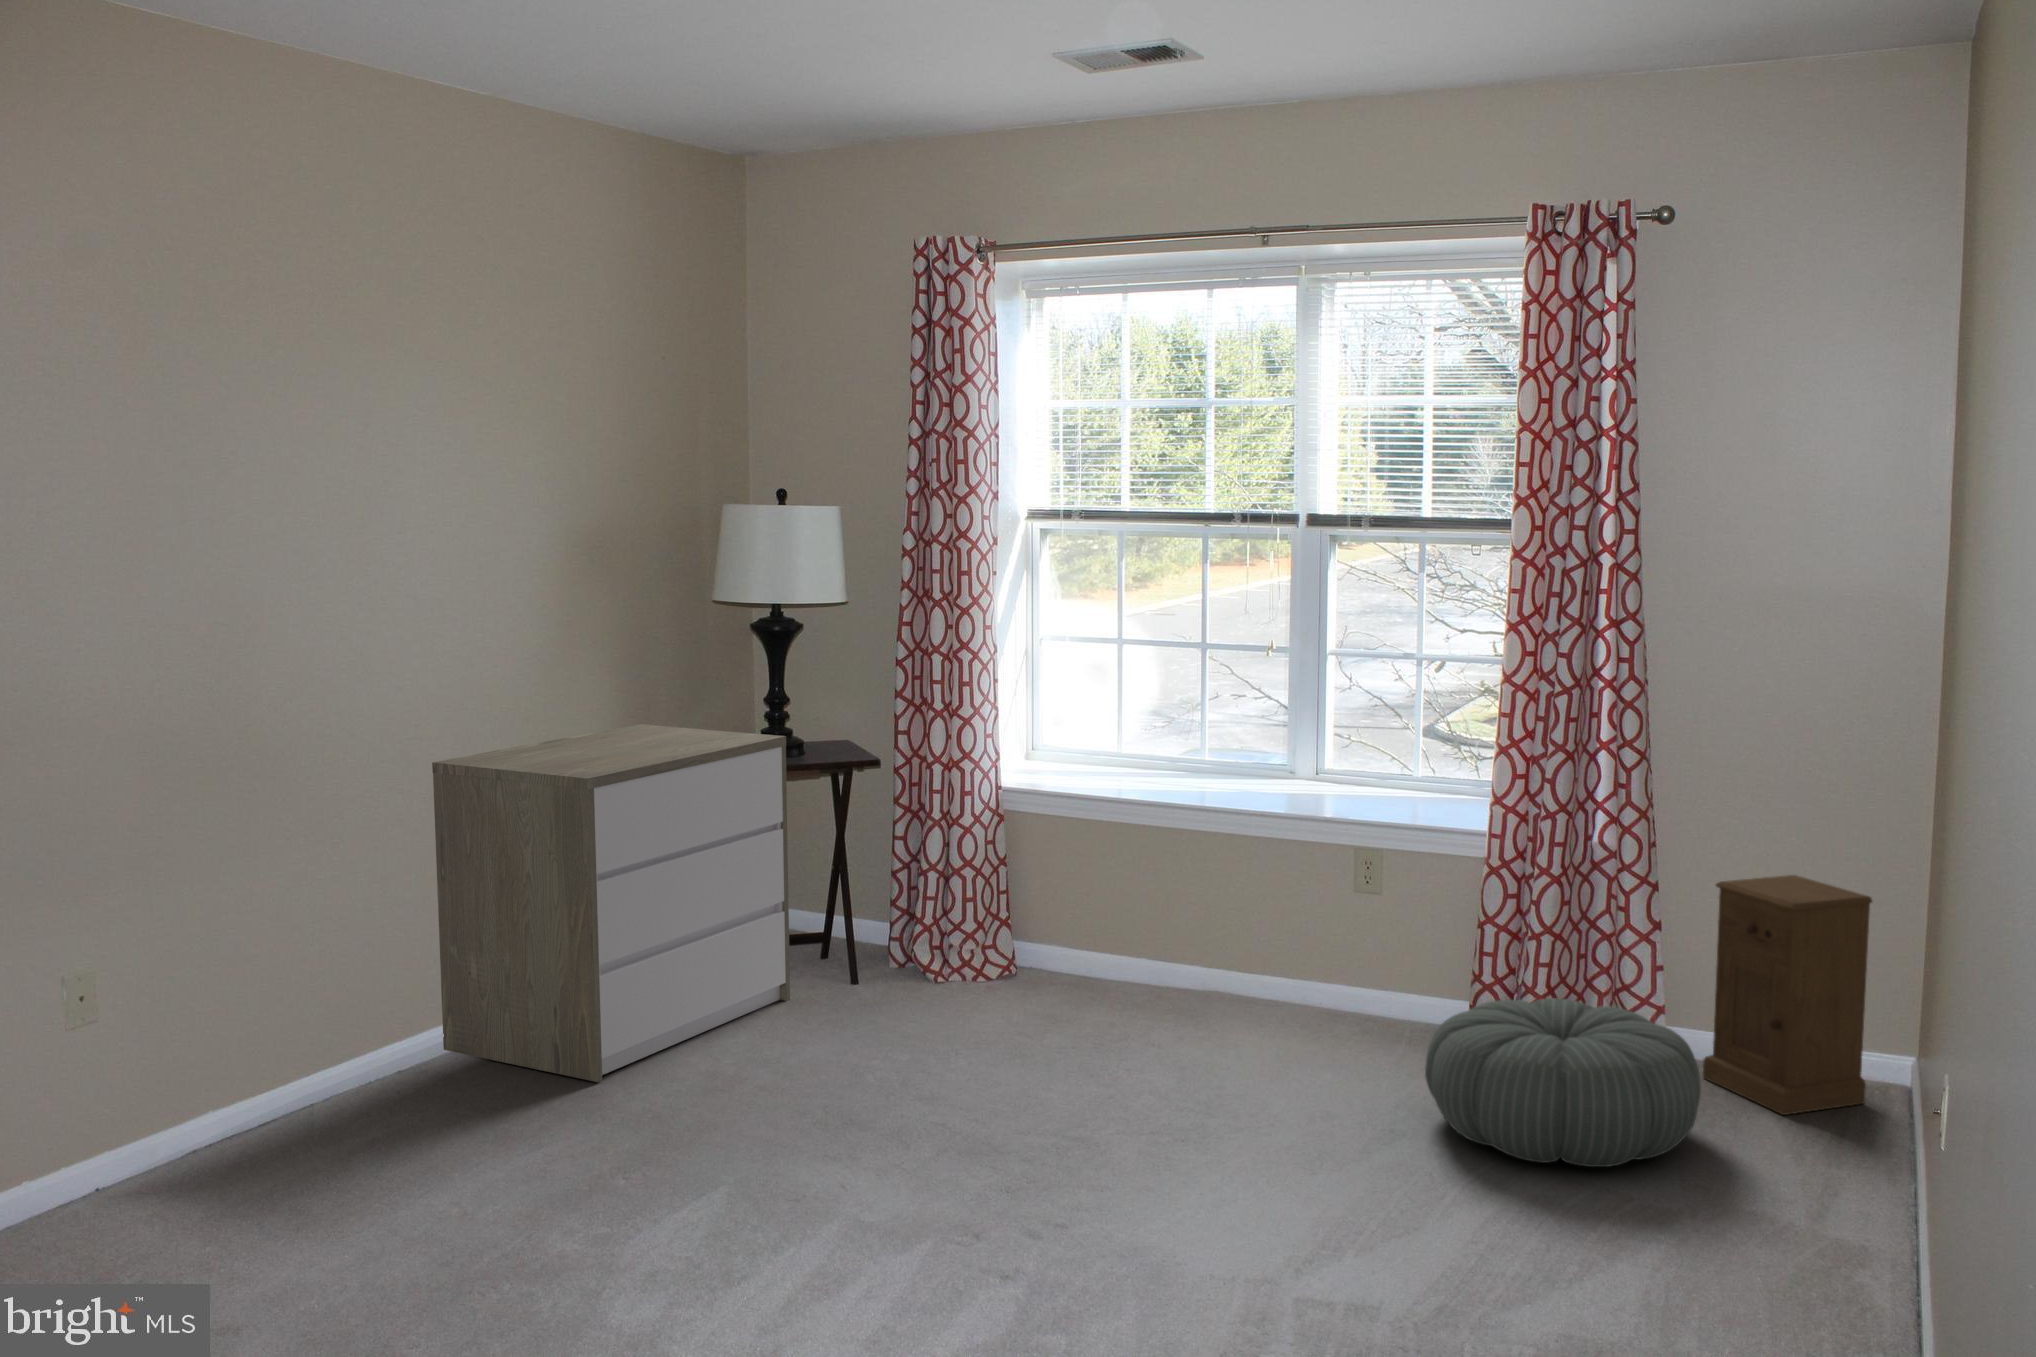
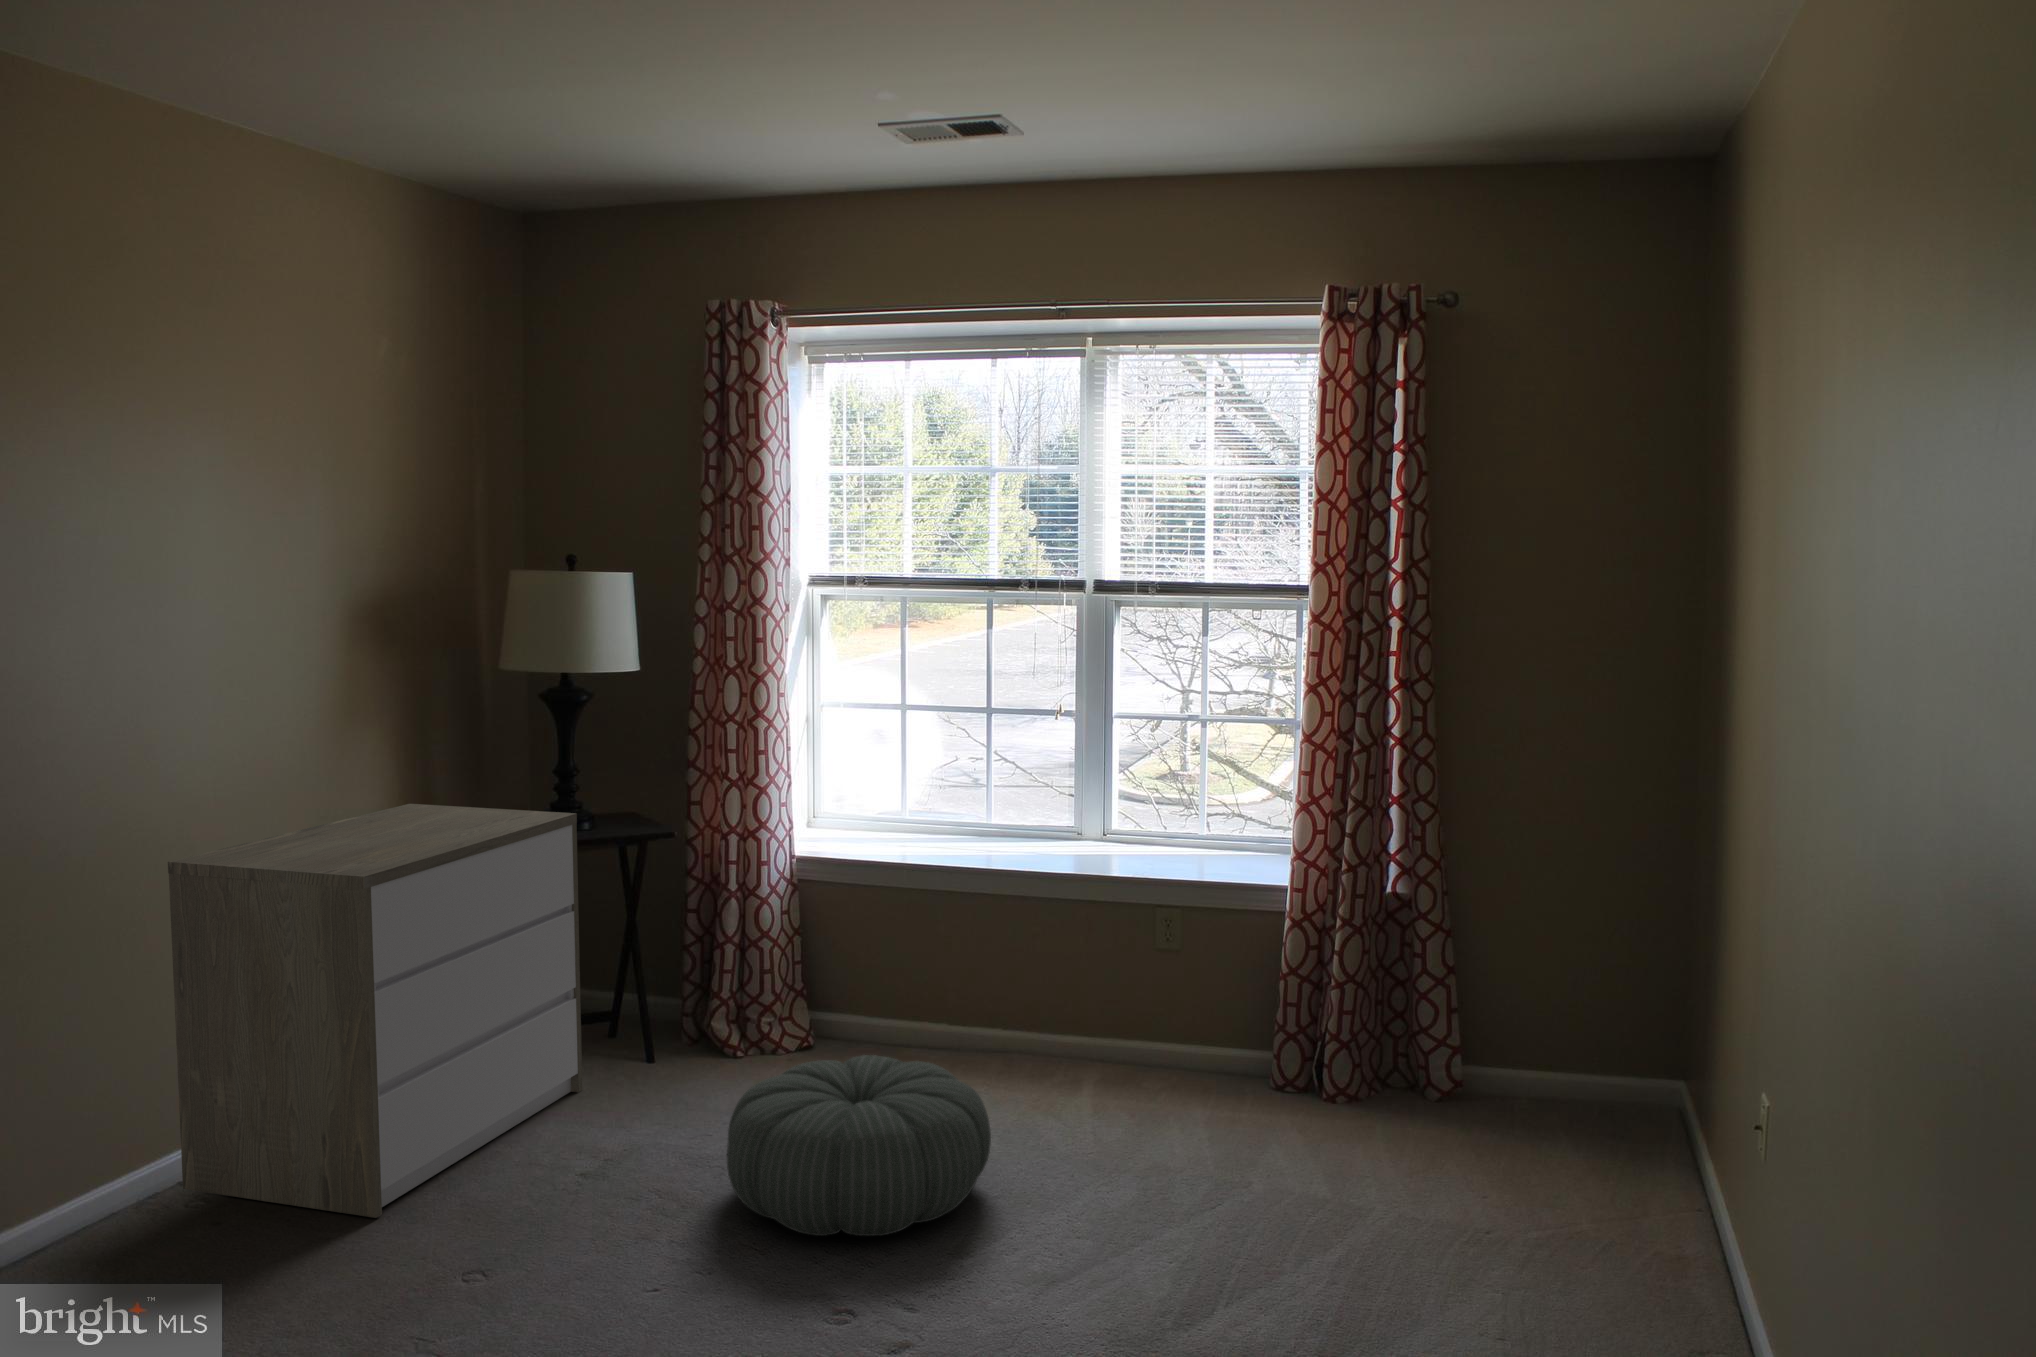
nightstand: present [1703,875,1872,1115] -> none [1498,916,1652,1149]
pouf: present [1425,998,1701,1167] -> present [727,1055,991,1236]

